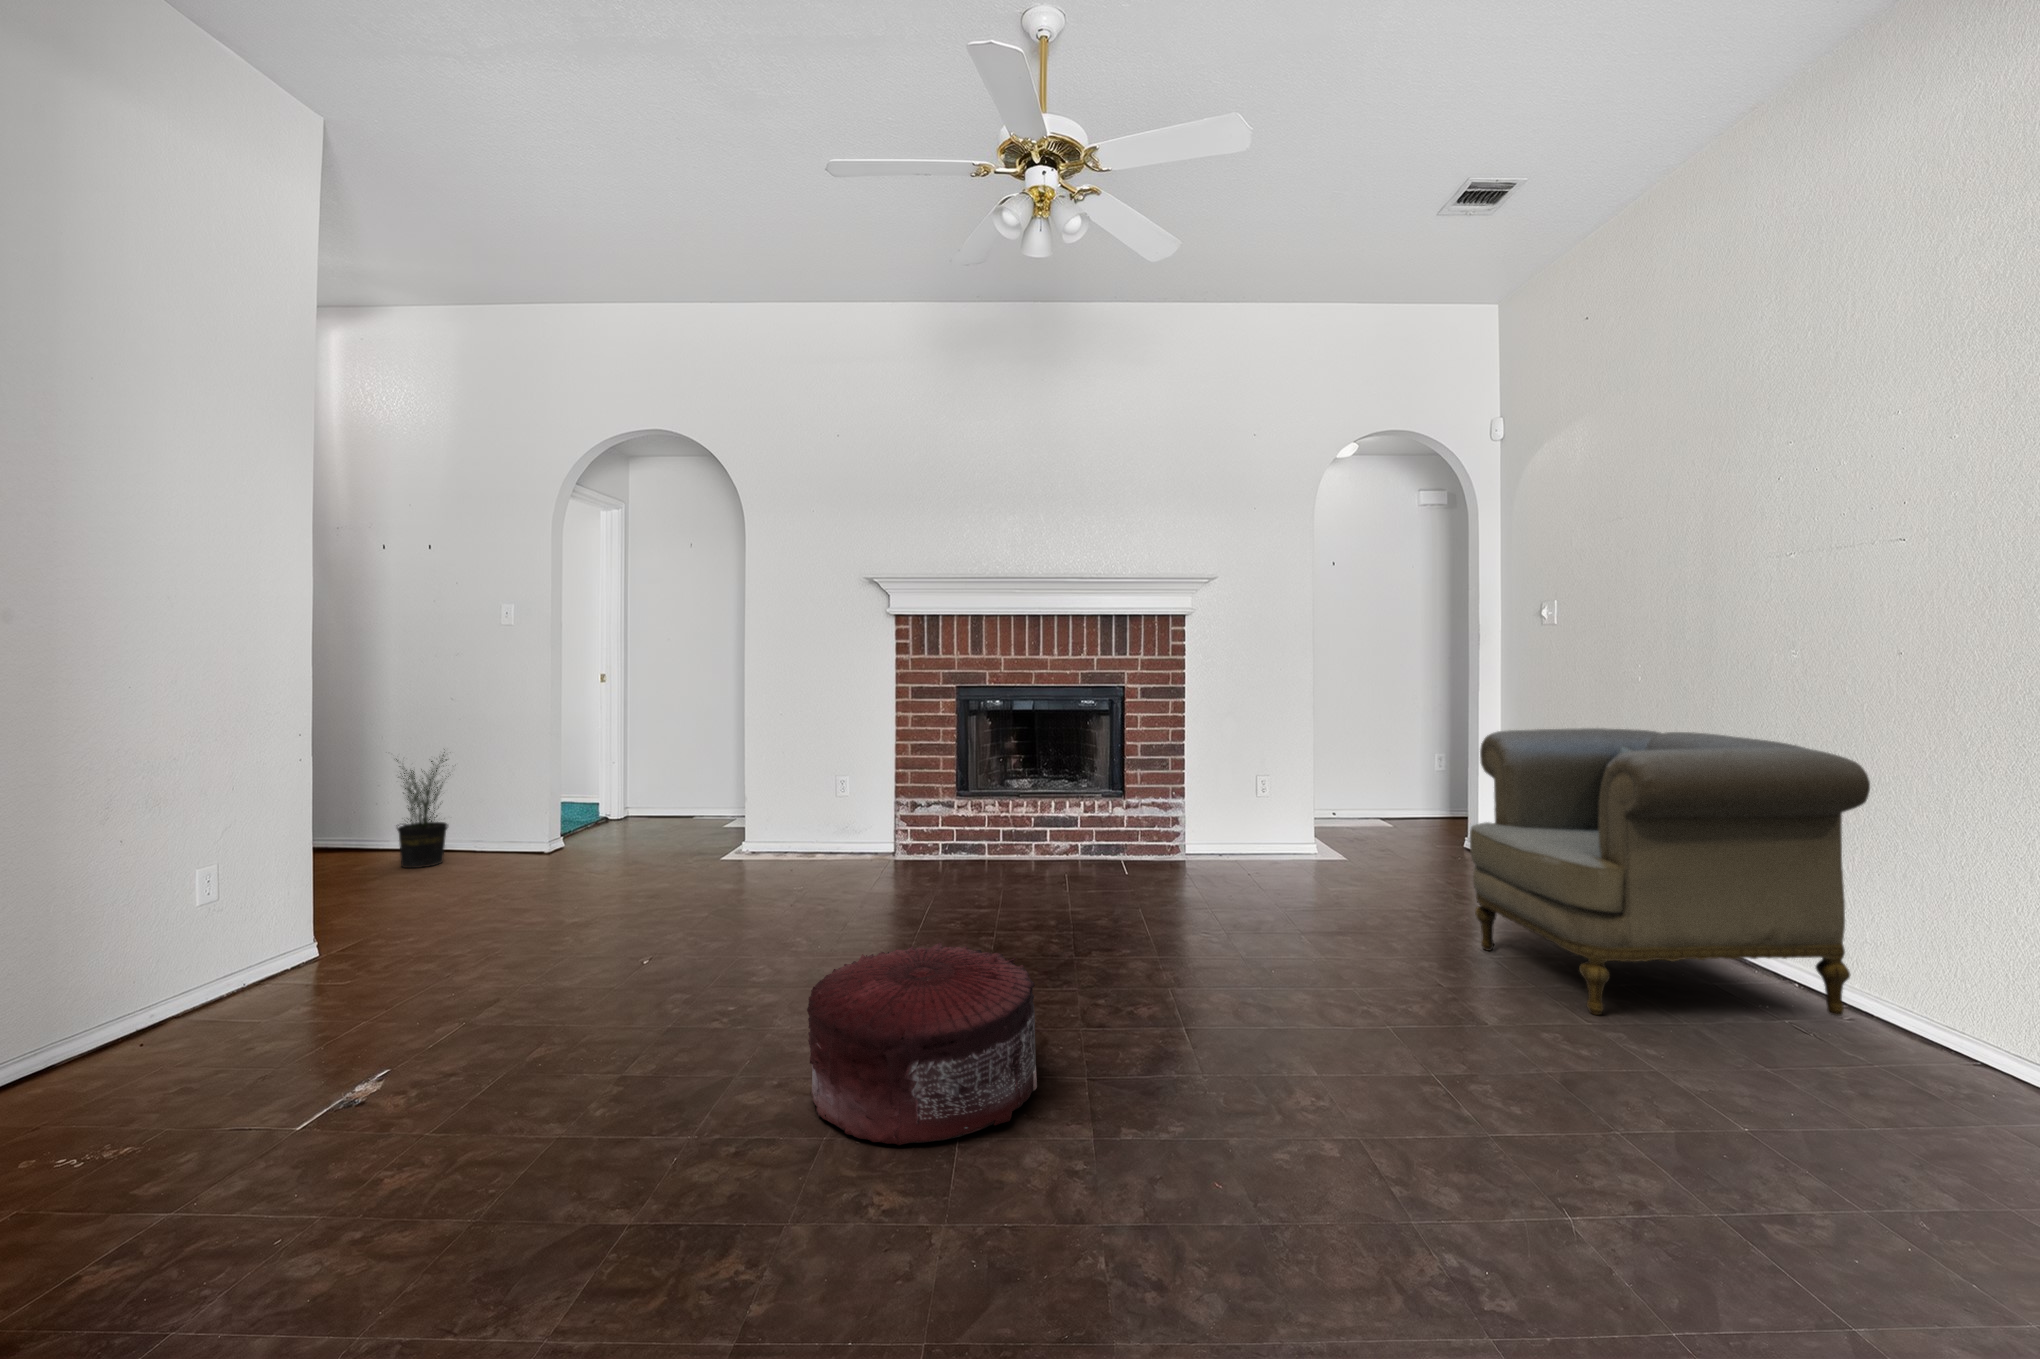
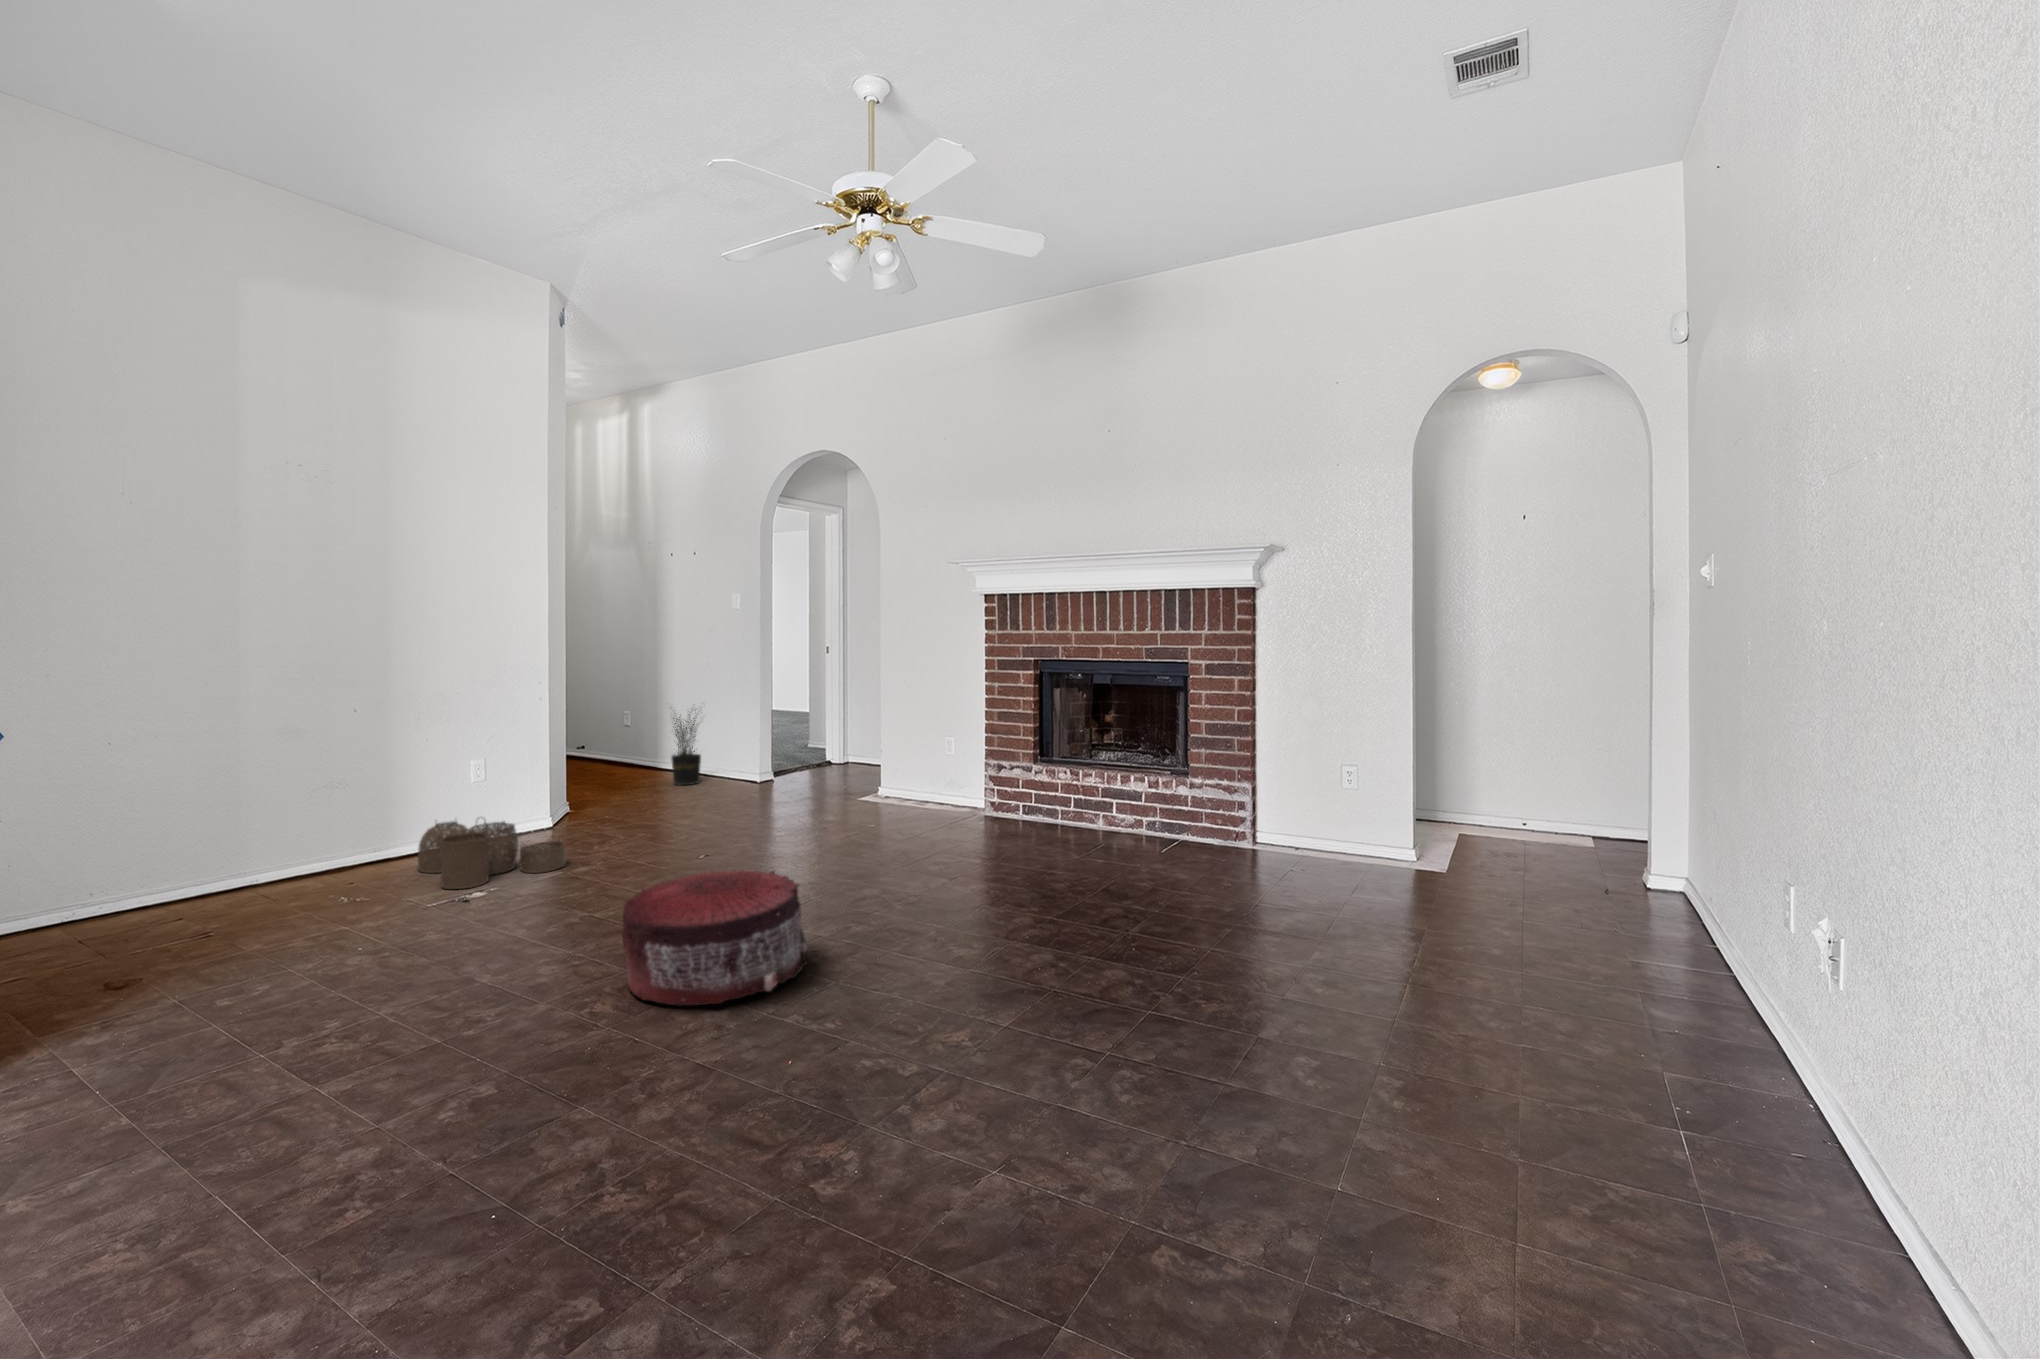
armchair: present [1470,728,1870,1016] -> none [1365,725,1817,1162]
woven basket: none [110,946,424,1077] -> present [418,821,566,889]

